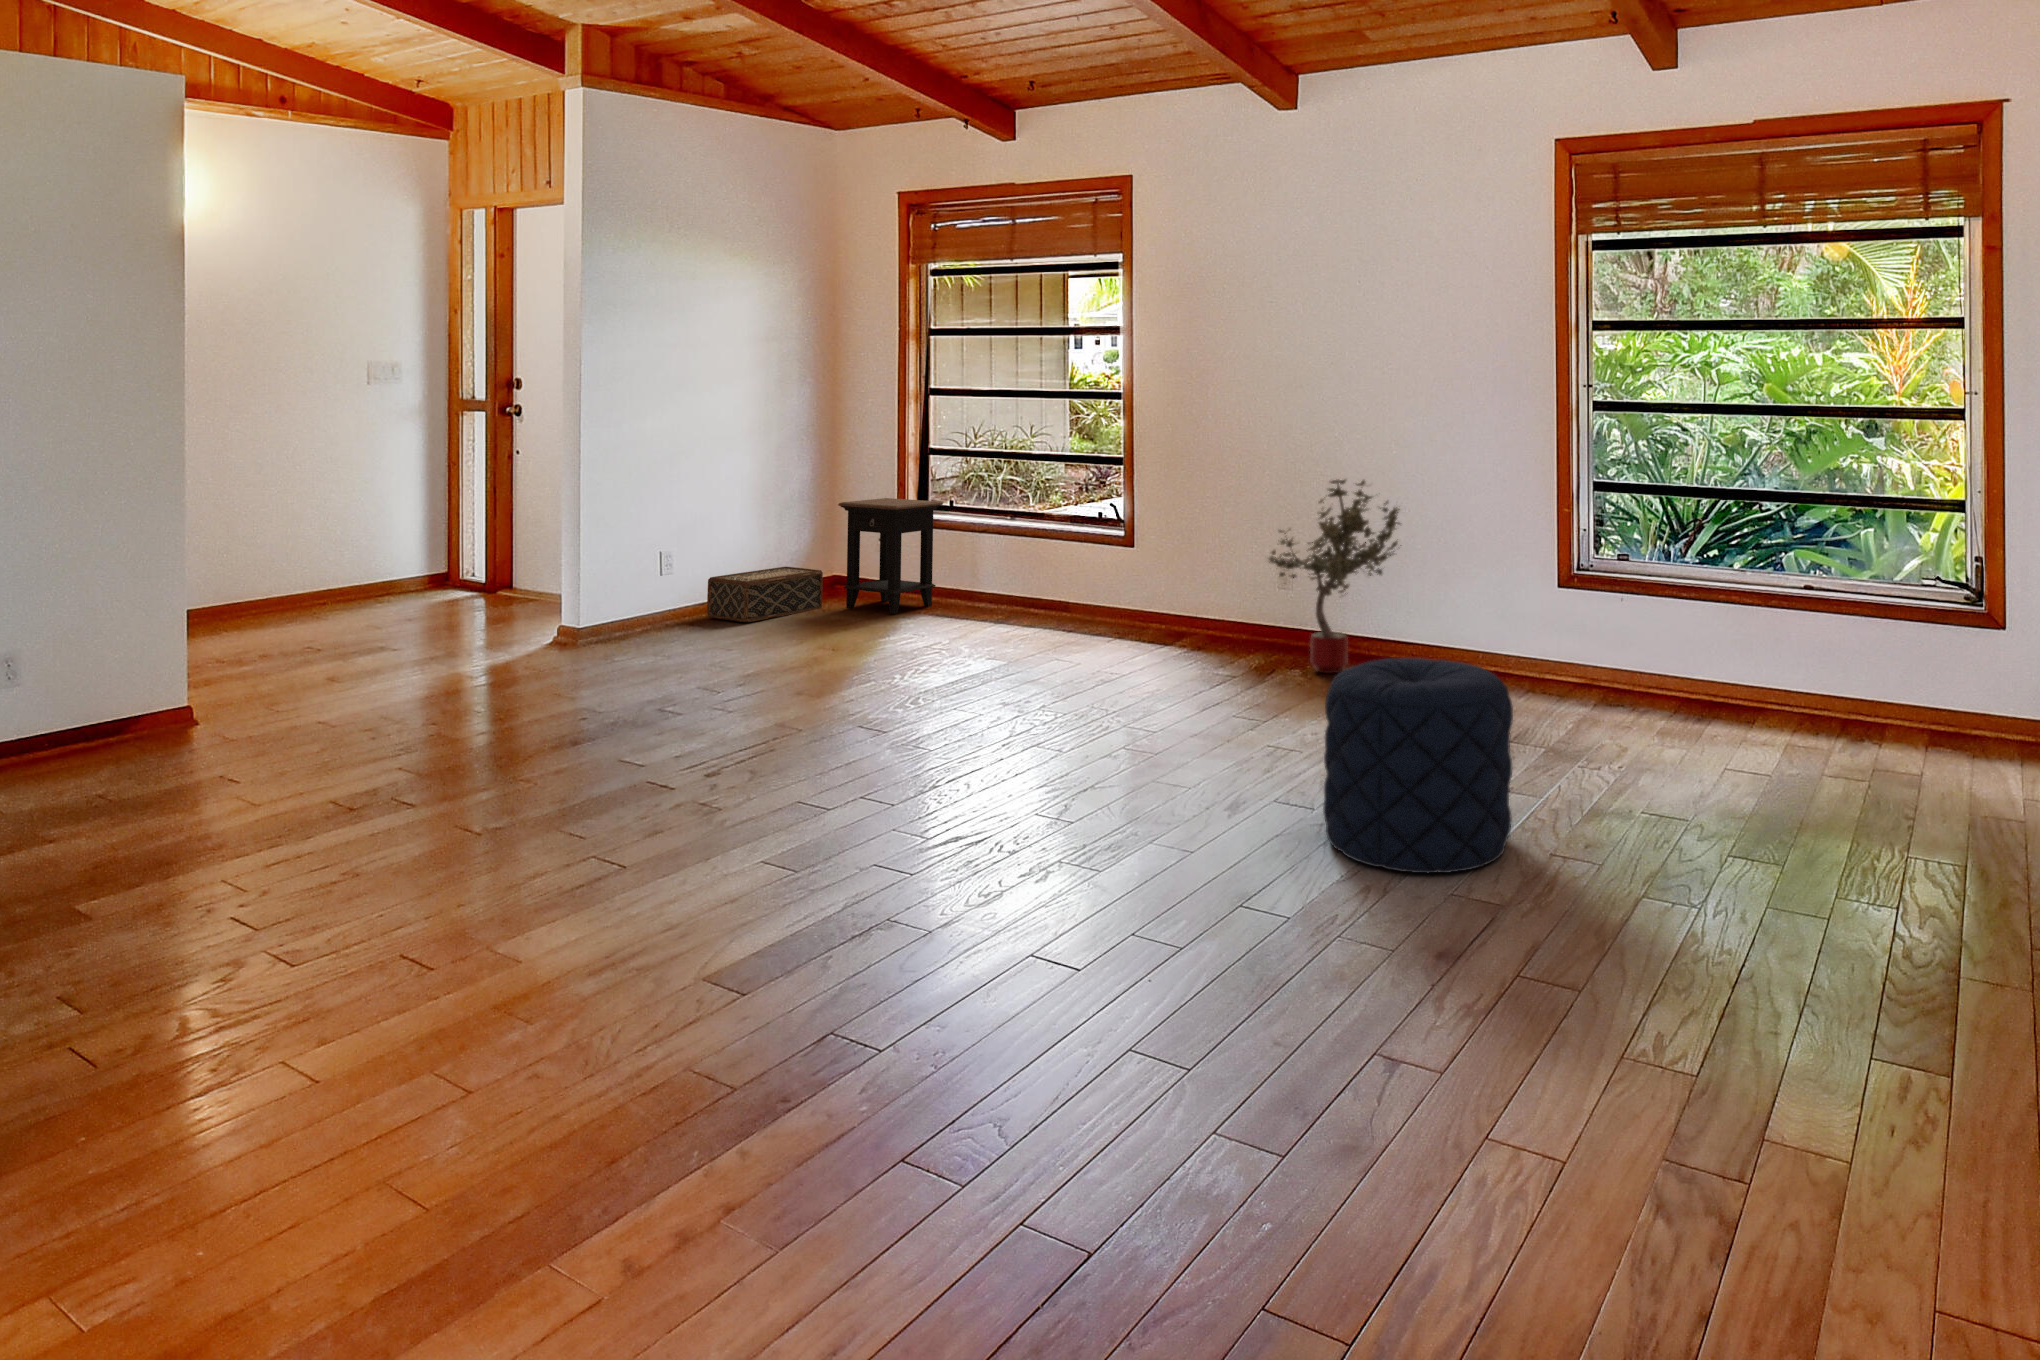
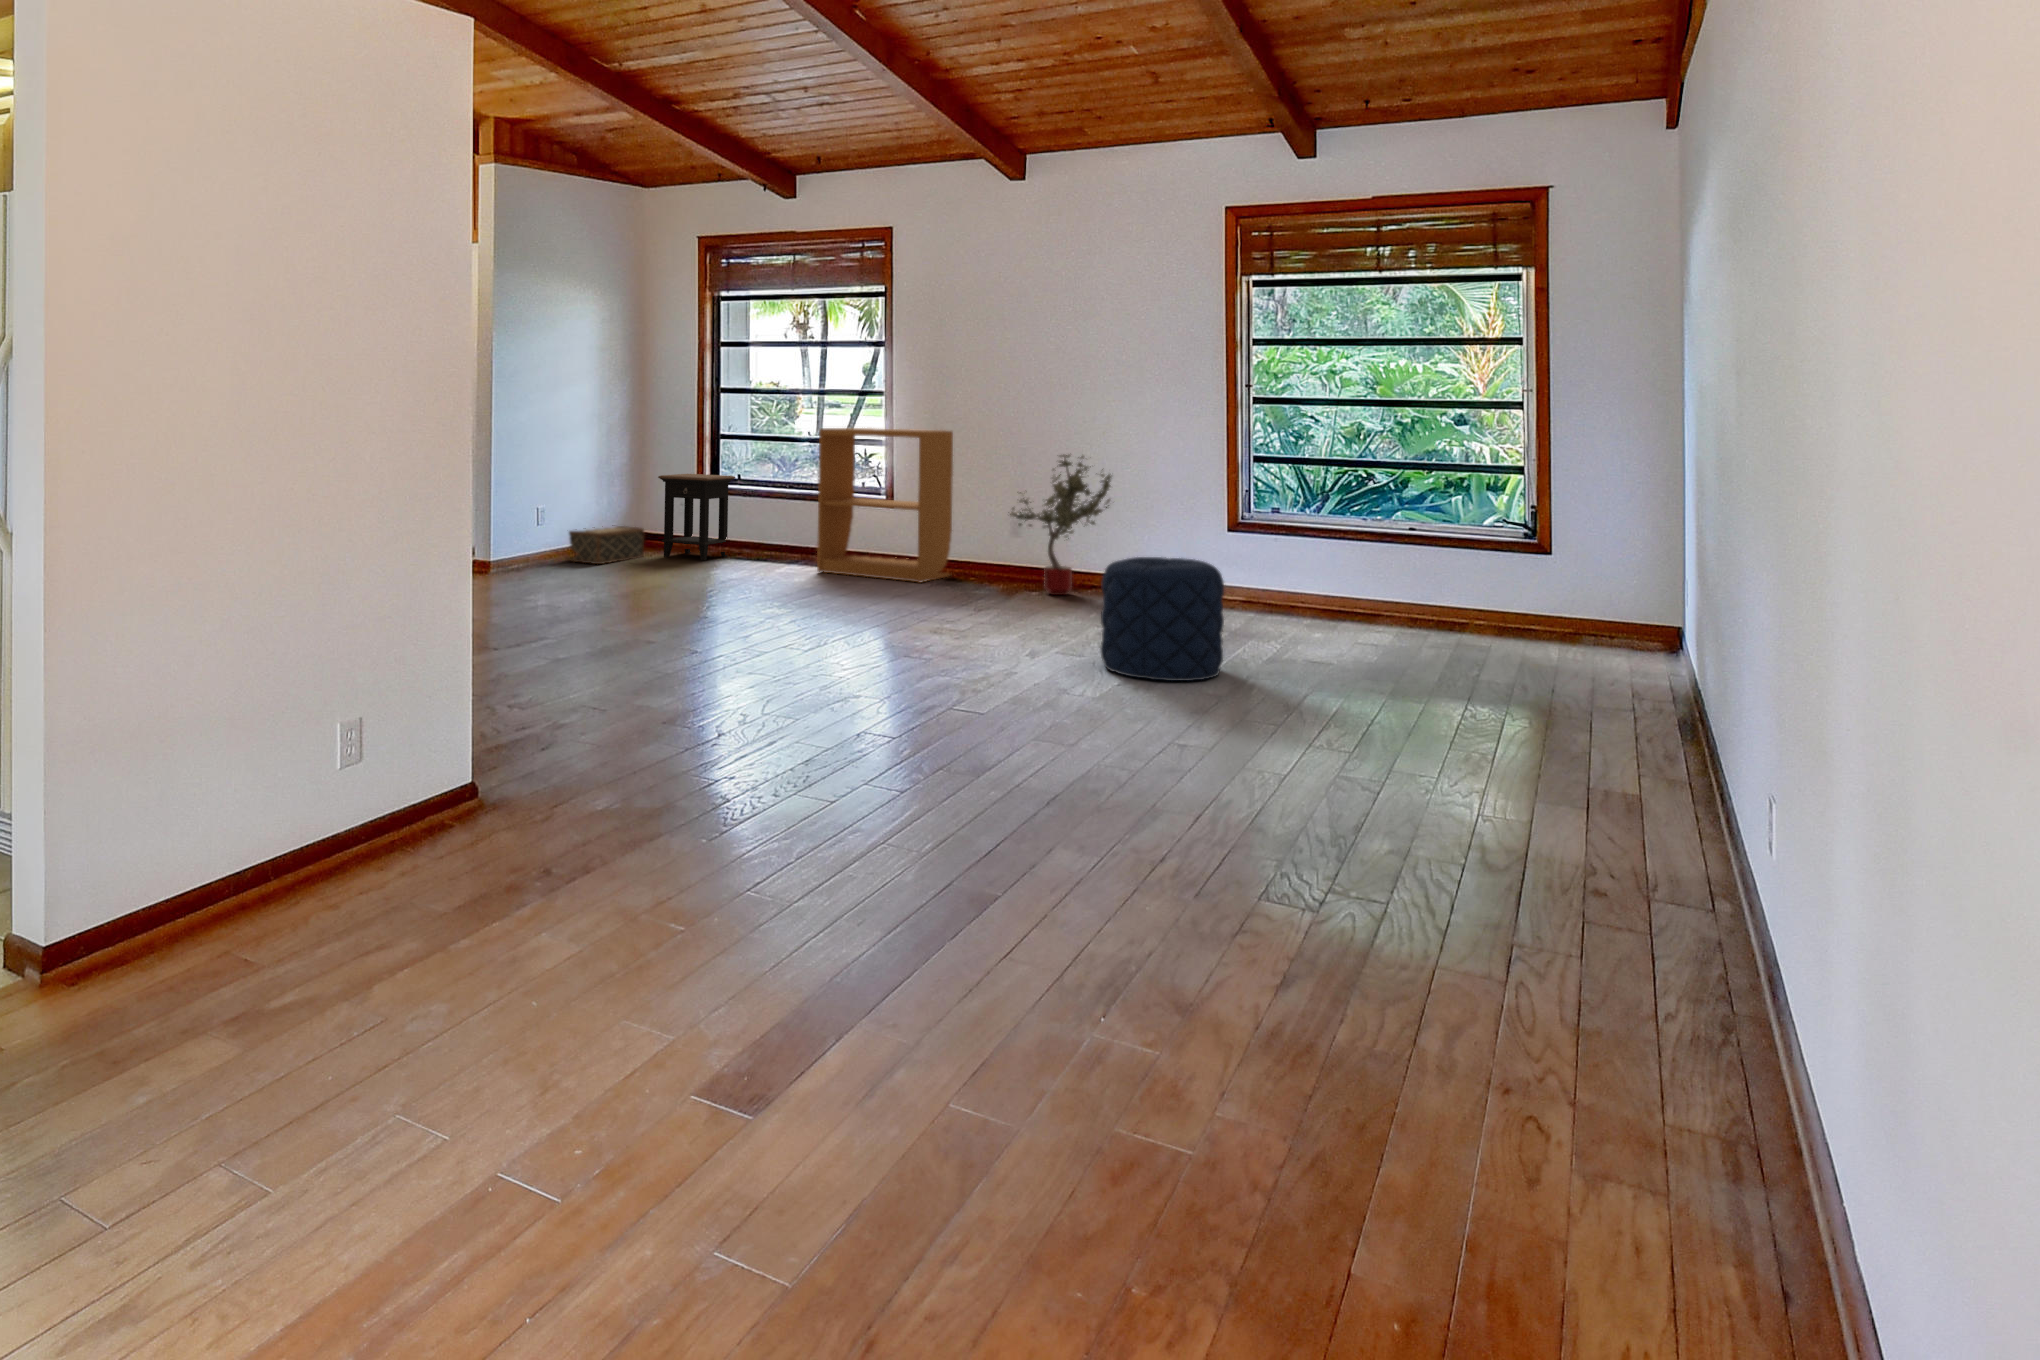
bookshelf: none [1027,440,1205,652] -> present [817,428,953,582]

